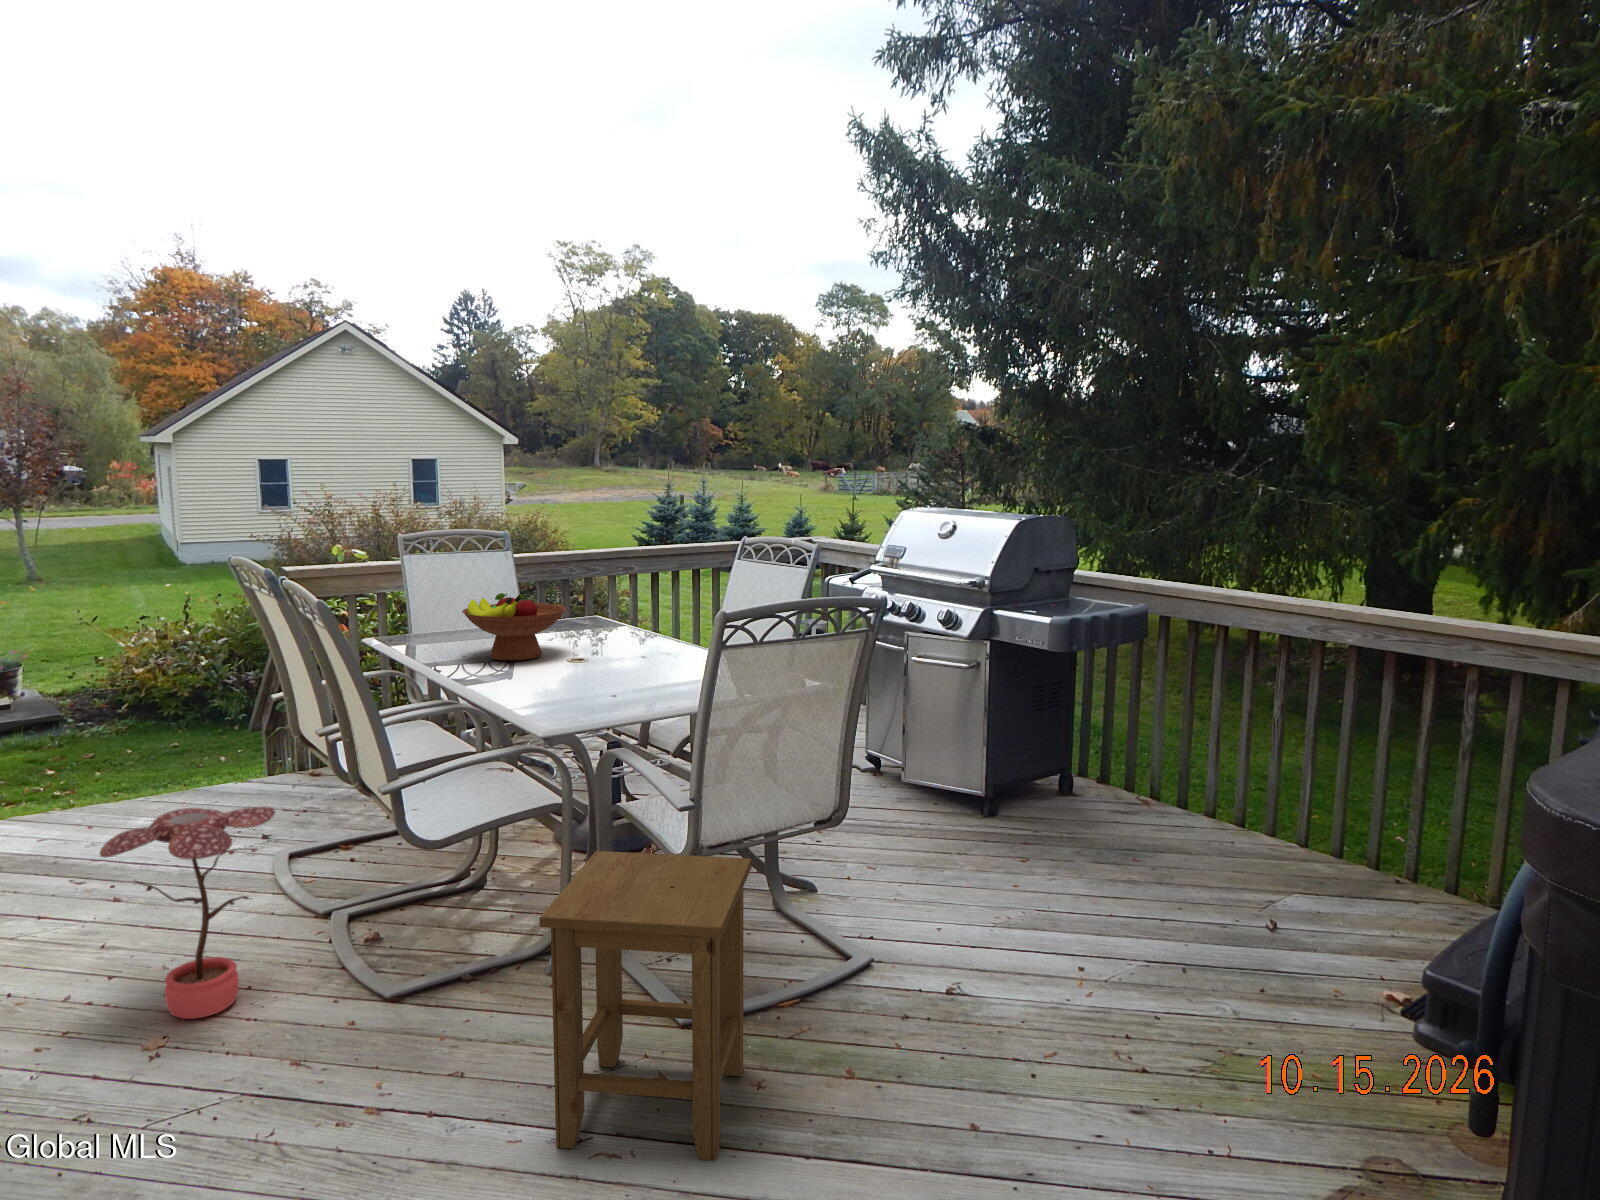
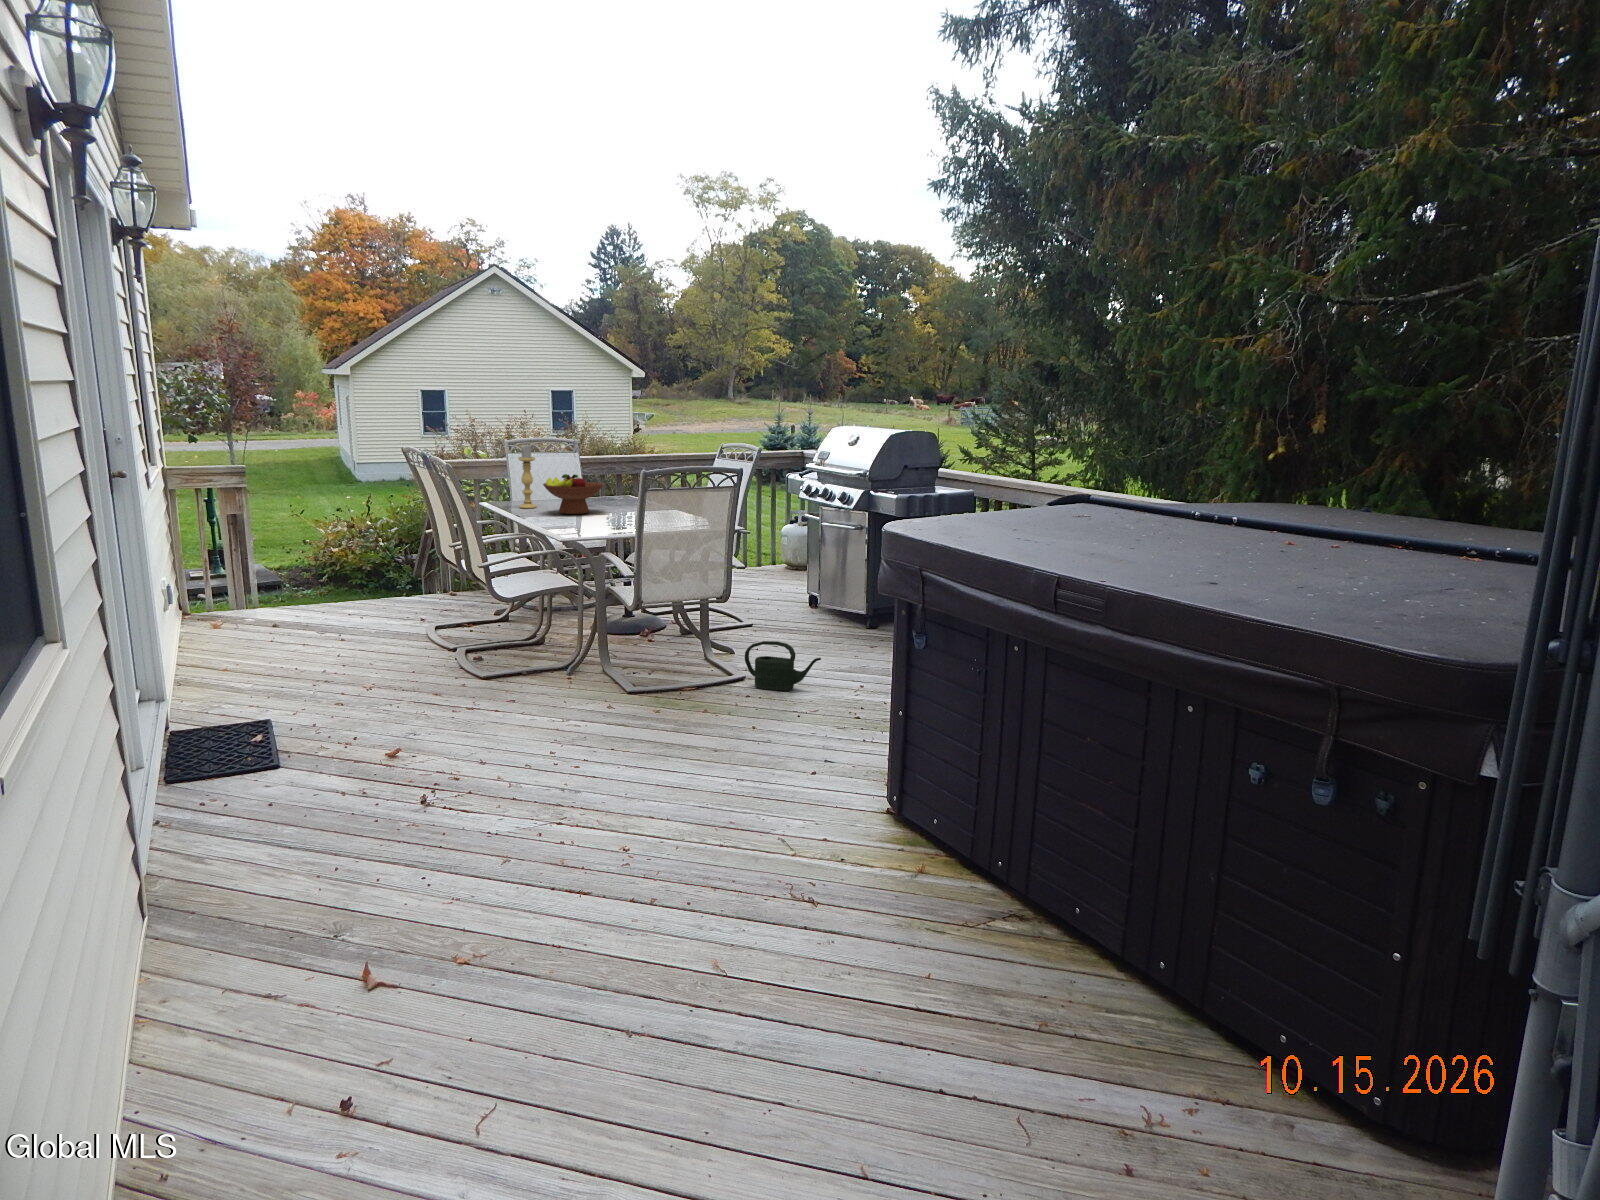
candle holder: none [415,542,447,648] -> present [518,445,537,508]
potted plant: present [100,807,275,1019] -> none [359,570,439,670]
stool: present [539,851,752,1160] -> none [551,586,658,713]
watering can: none [898,924,1054,1021] -> present [745,641,821,691]

